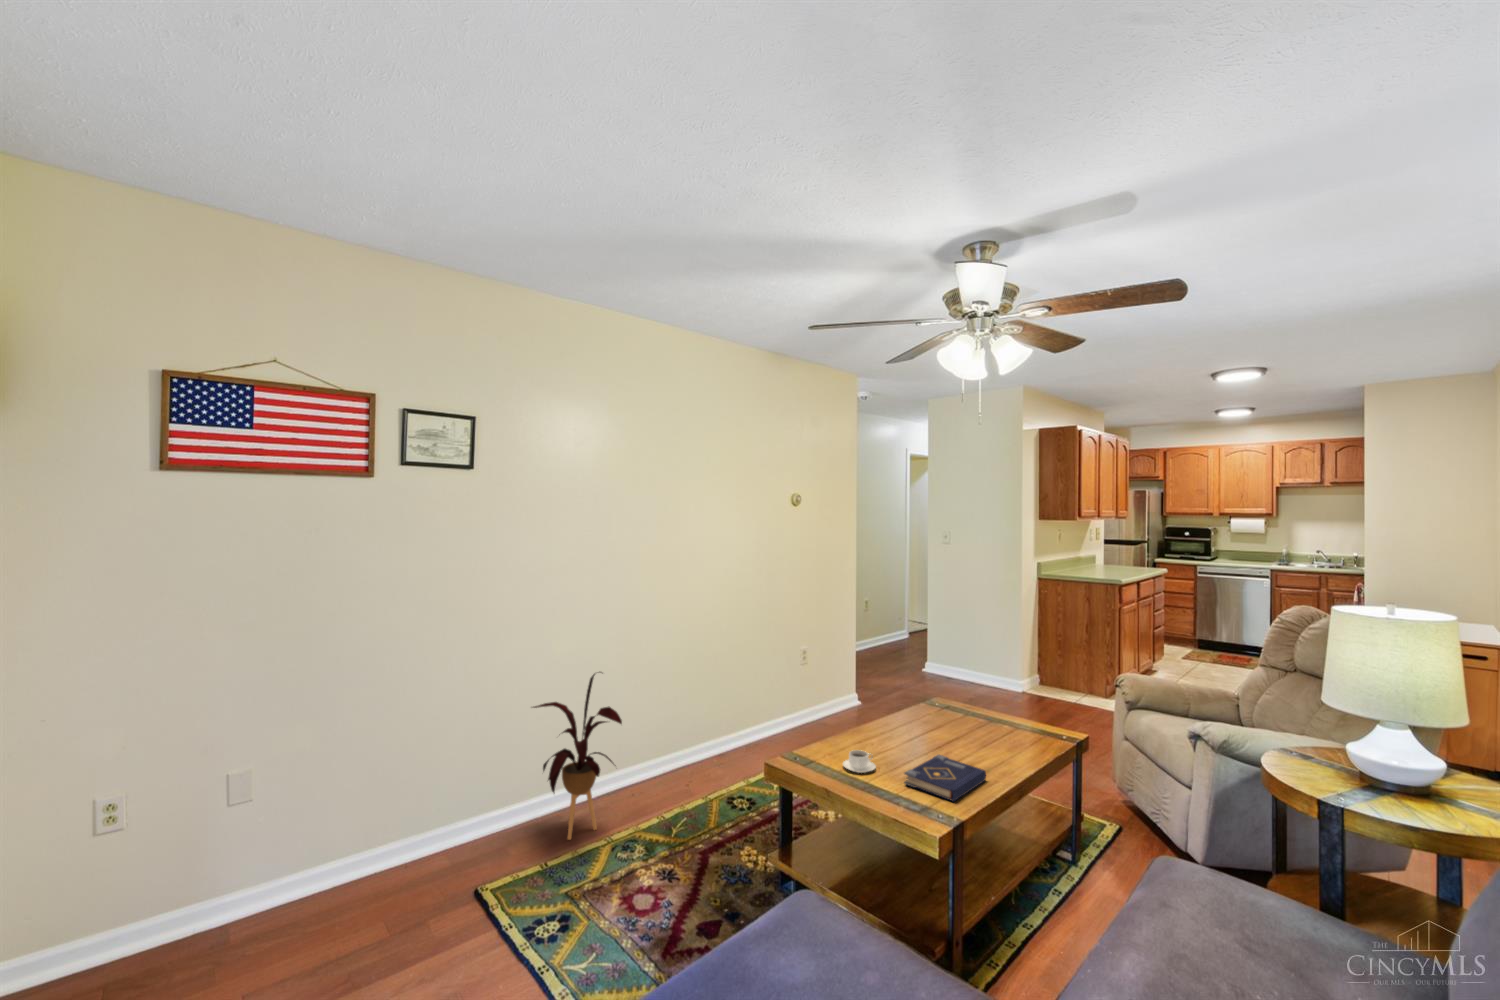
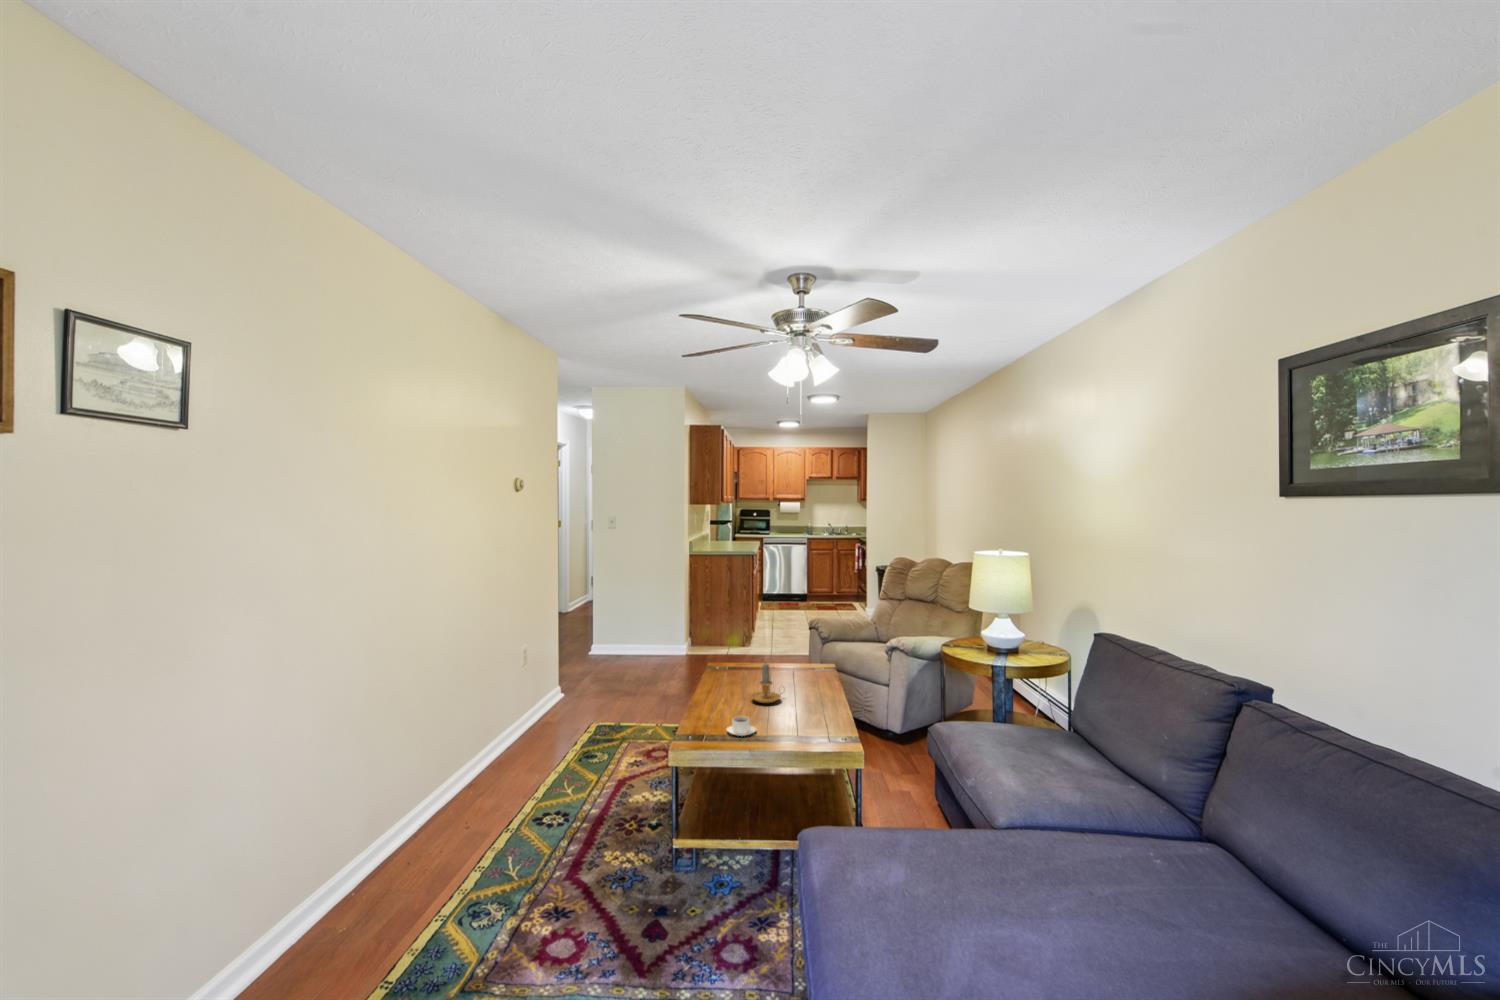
house plant: present [533,672,622,840] -> none [314,707,474,940]
candle: none [918,701,962,750] -> present [751,663,781,703]
book: present [904,755,986,801] -> none [788,704,836,733]

